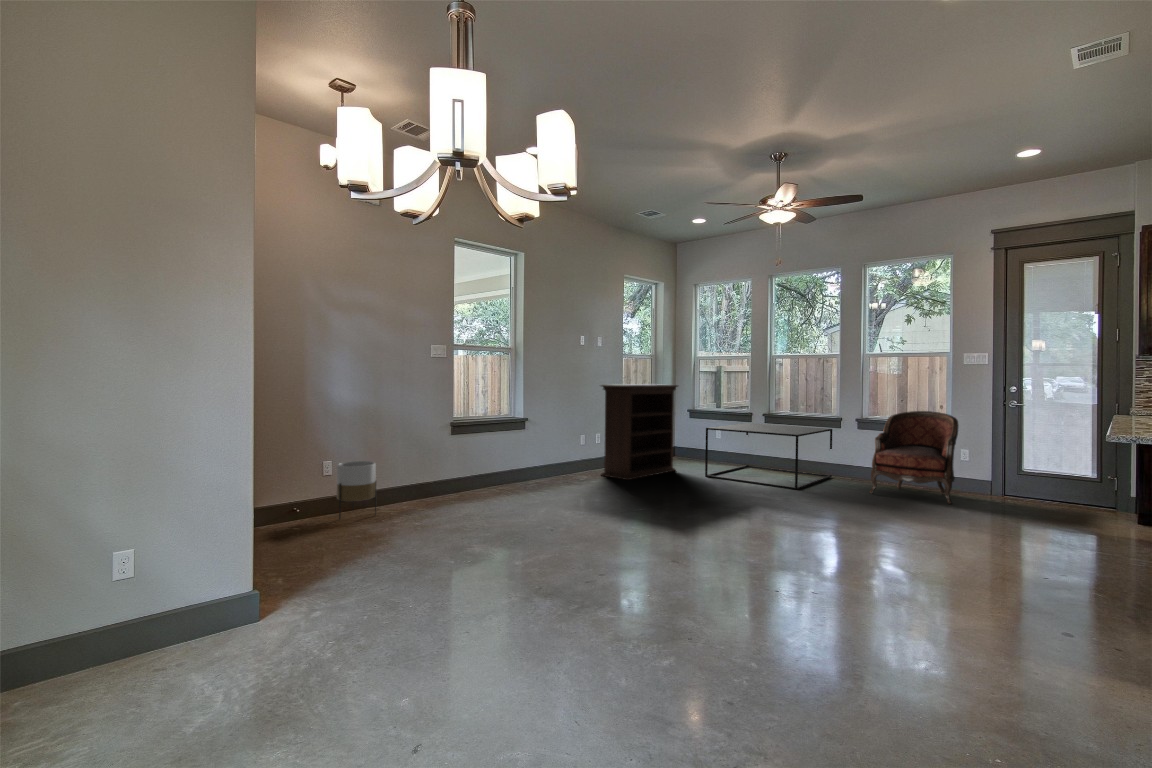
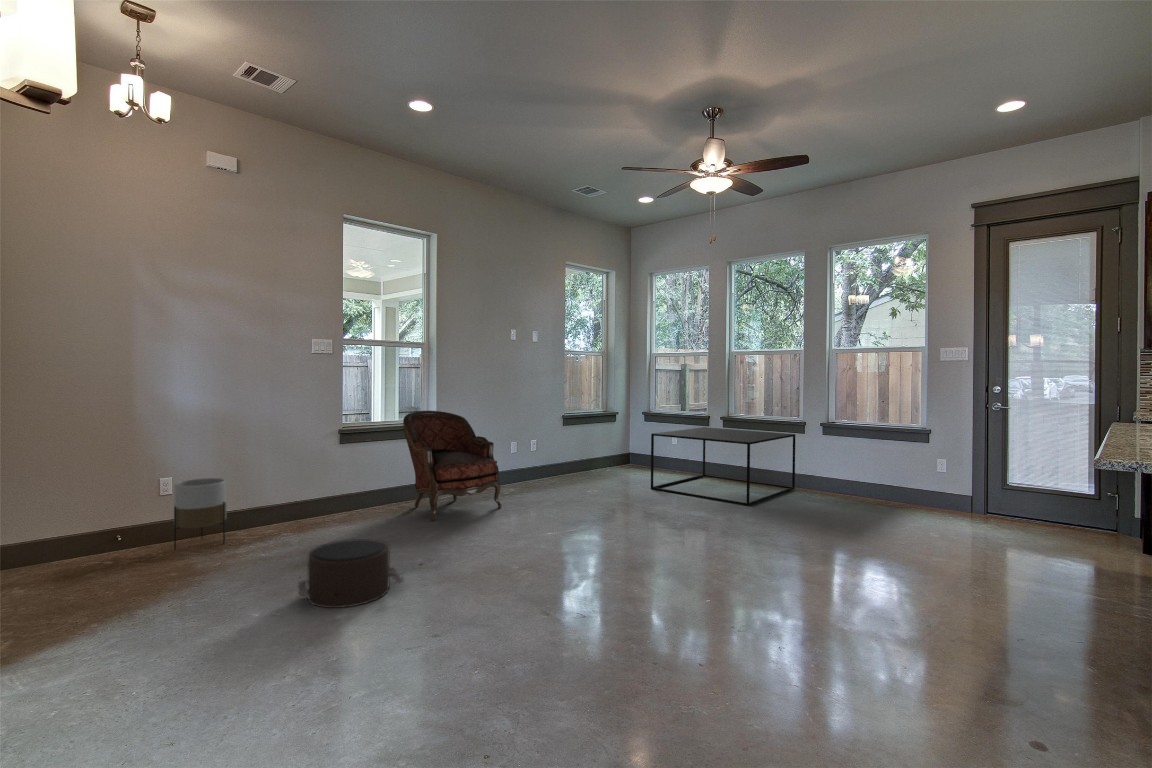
bookshelf: present [601,384,678,480] -> none [530,384,624,494]
armchair: present [870,411,958,504] -> present [403,411,502,521]
pouf: none [470,507,553,557] -> present [298,539,403,608]

